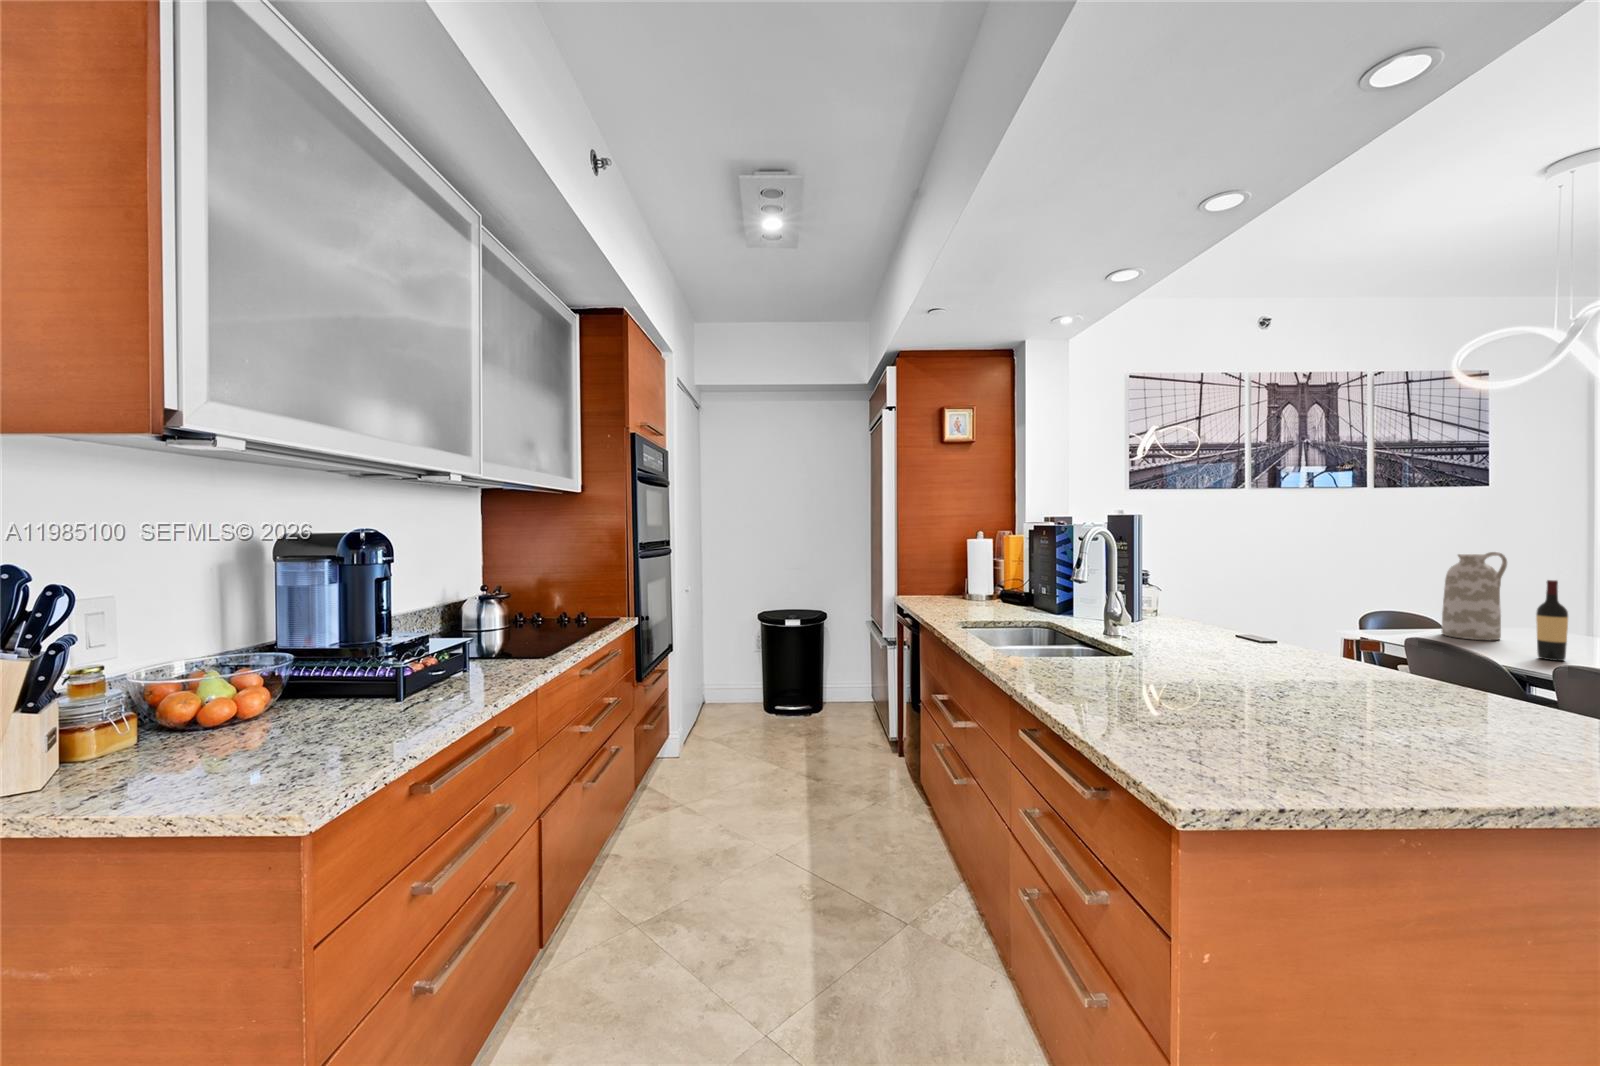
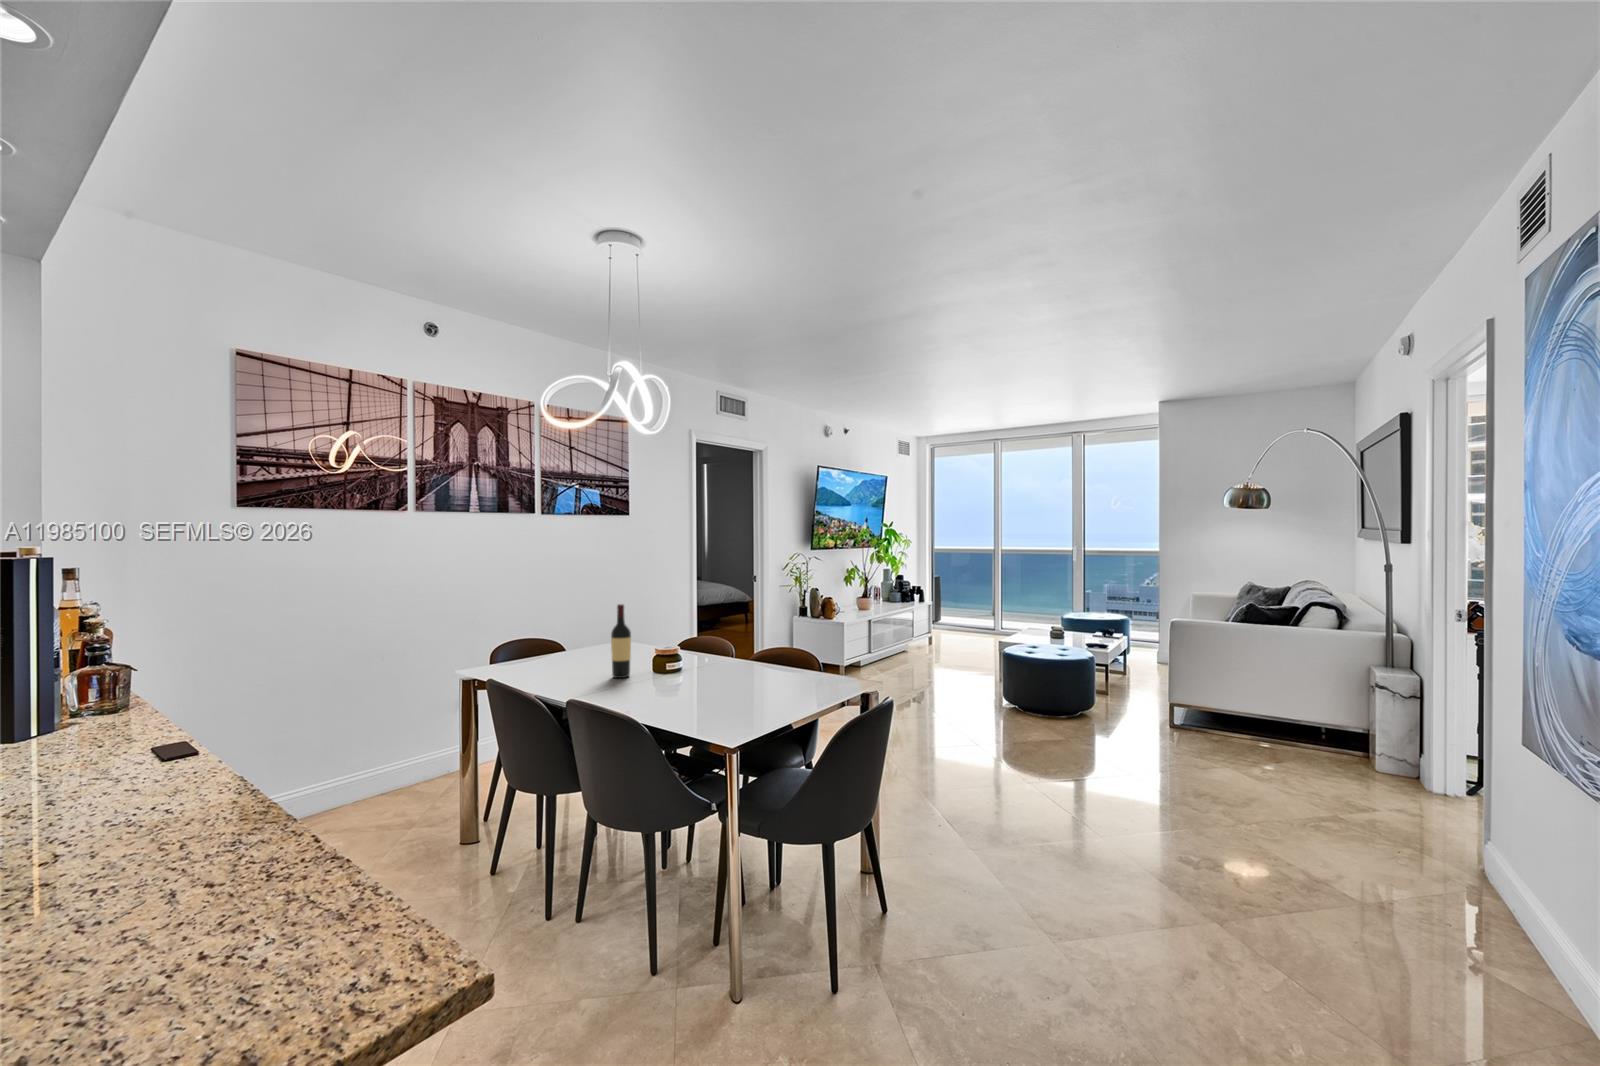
vase: present [1442,552,1507,640] -> none [563,578,606,663]

